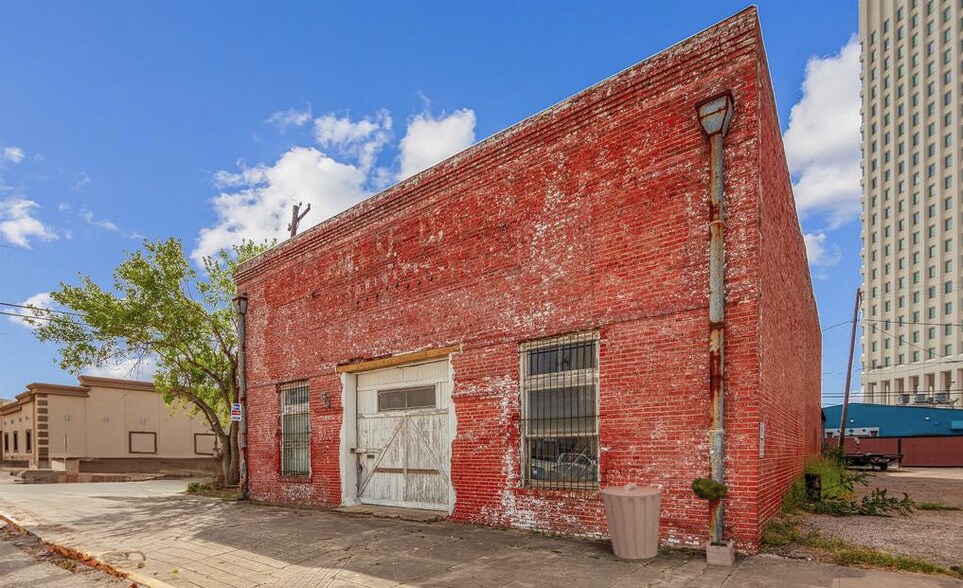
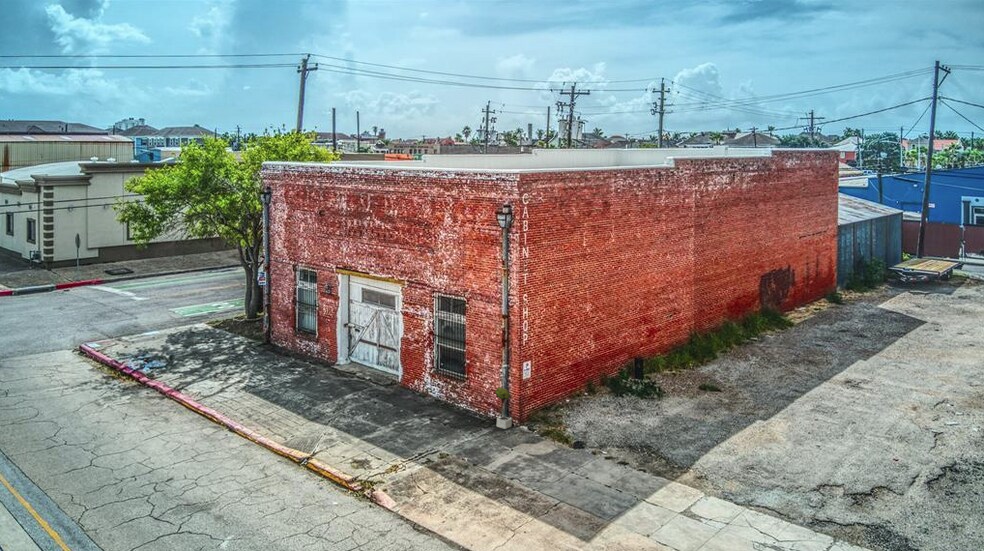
trash can: present [601,483,662,559] -> none [458,384,488,421]

